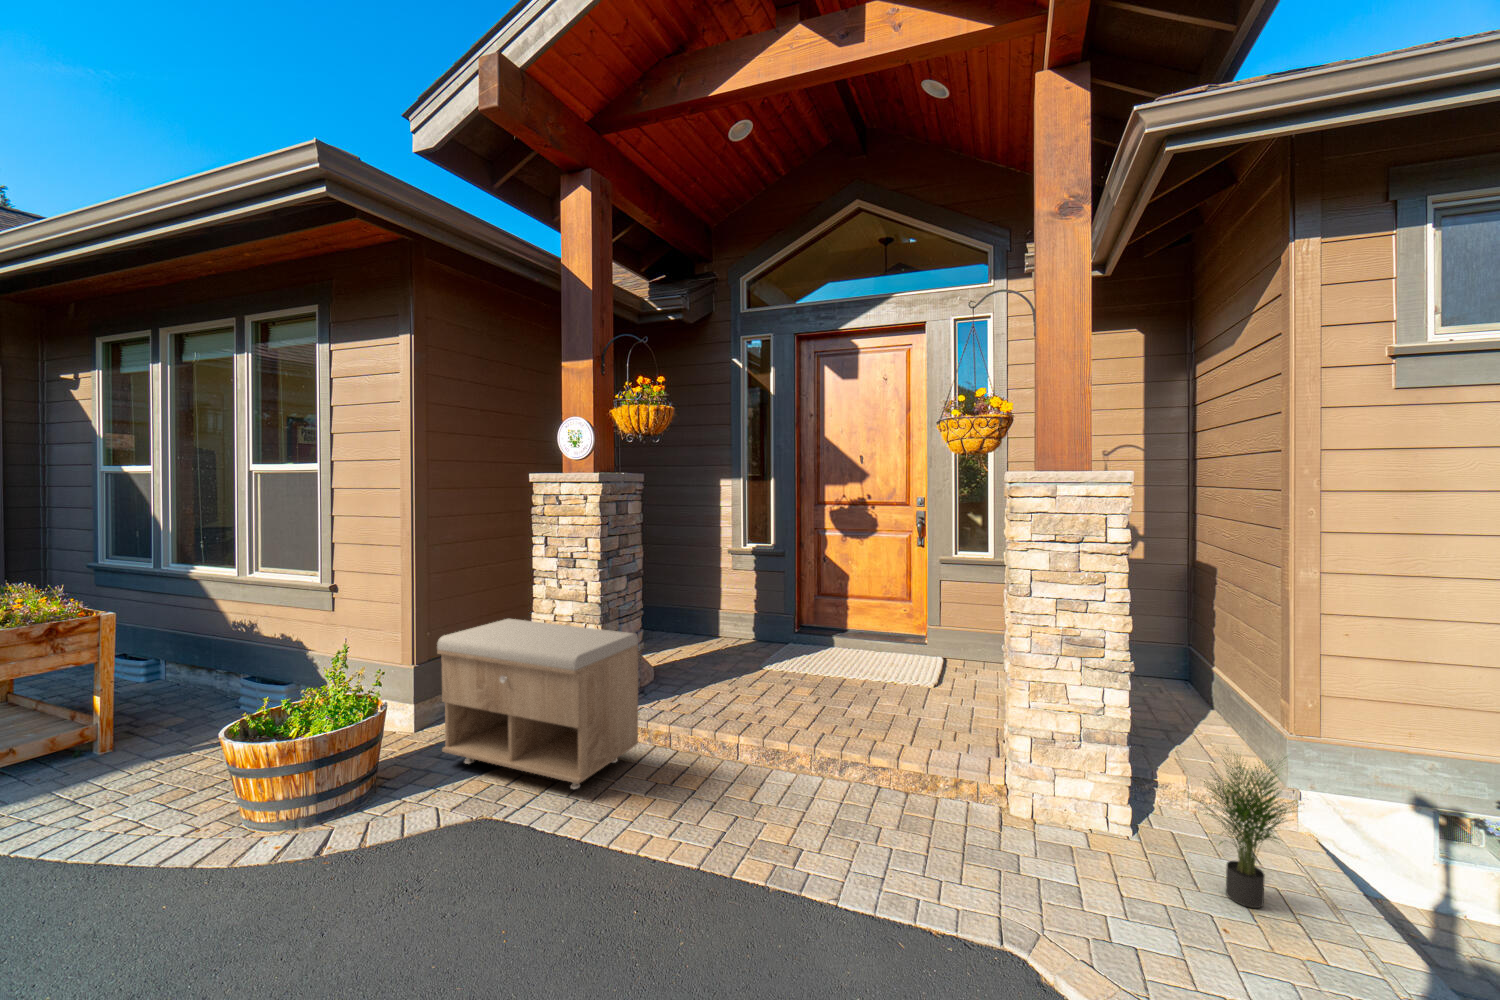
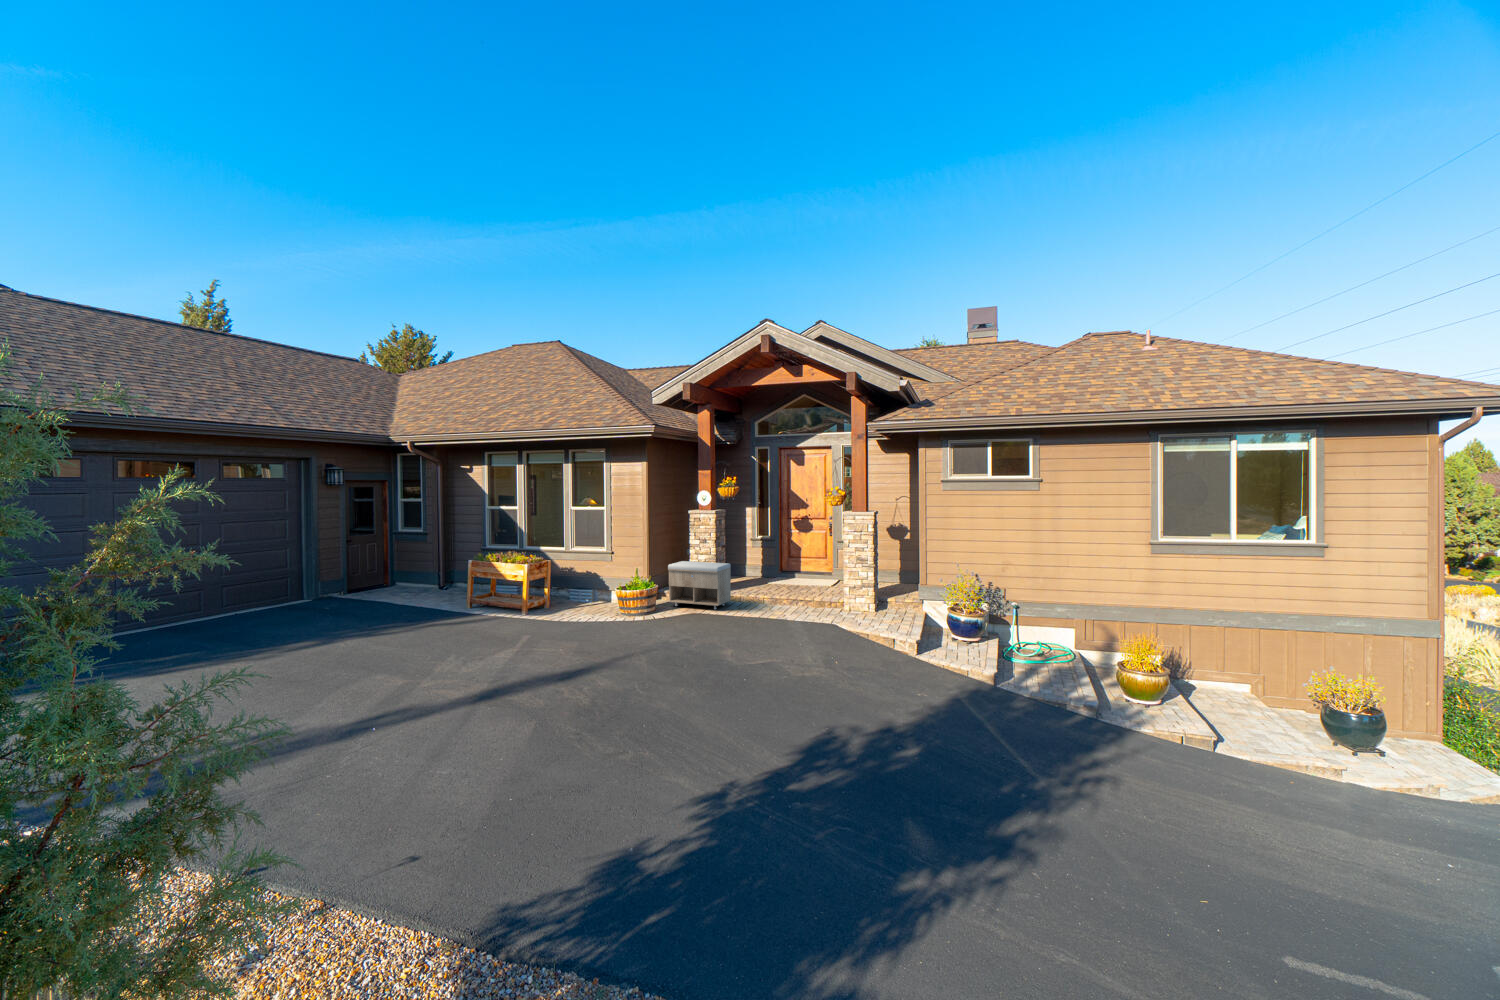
potted plant: present [1189,749,1298,908] -> none [878,582,907,620]

